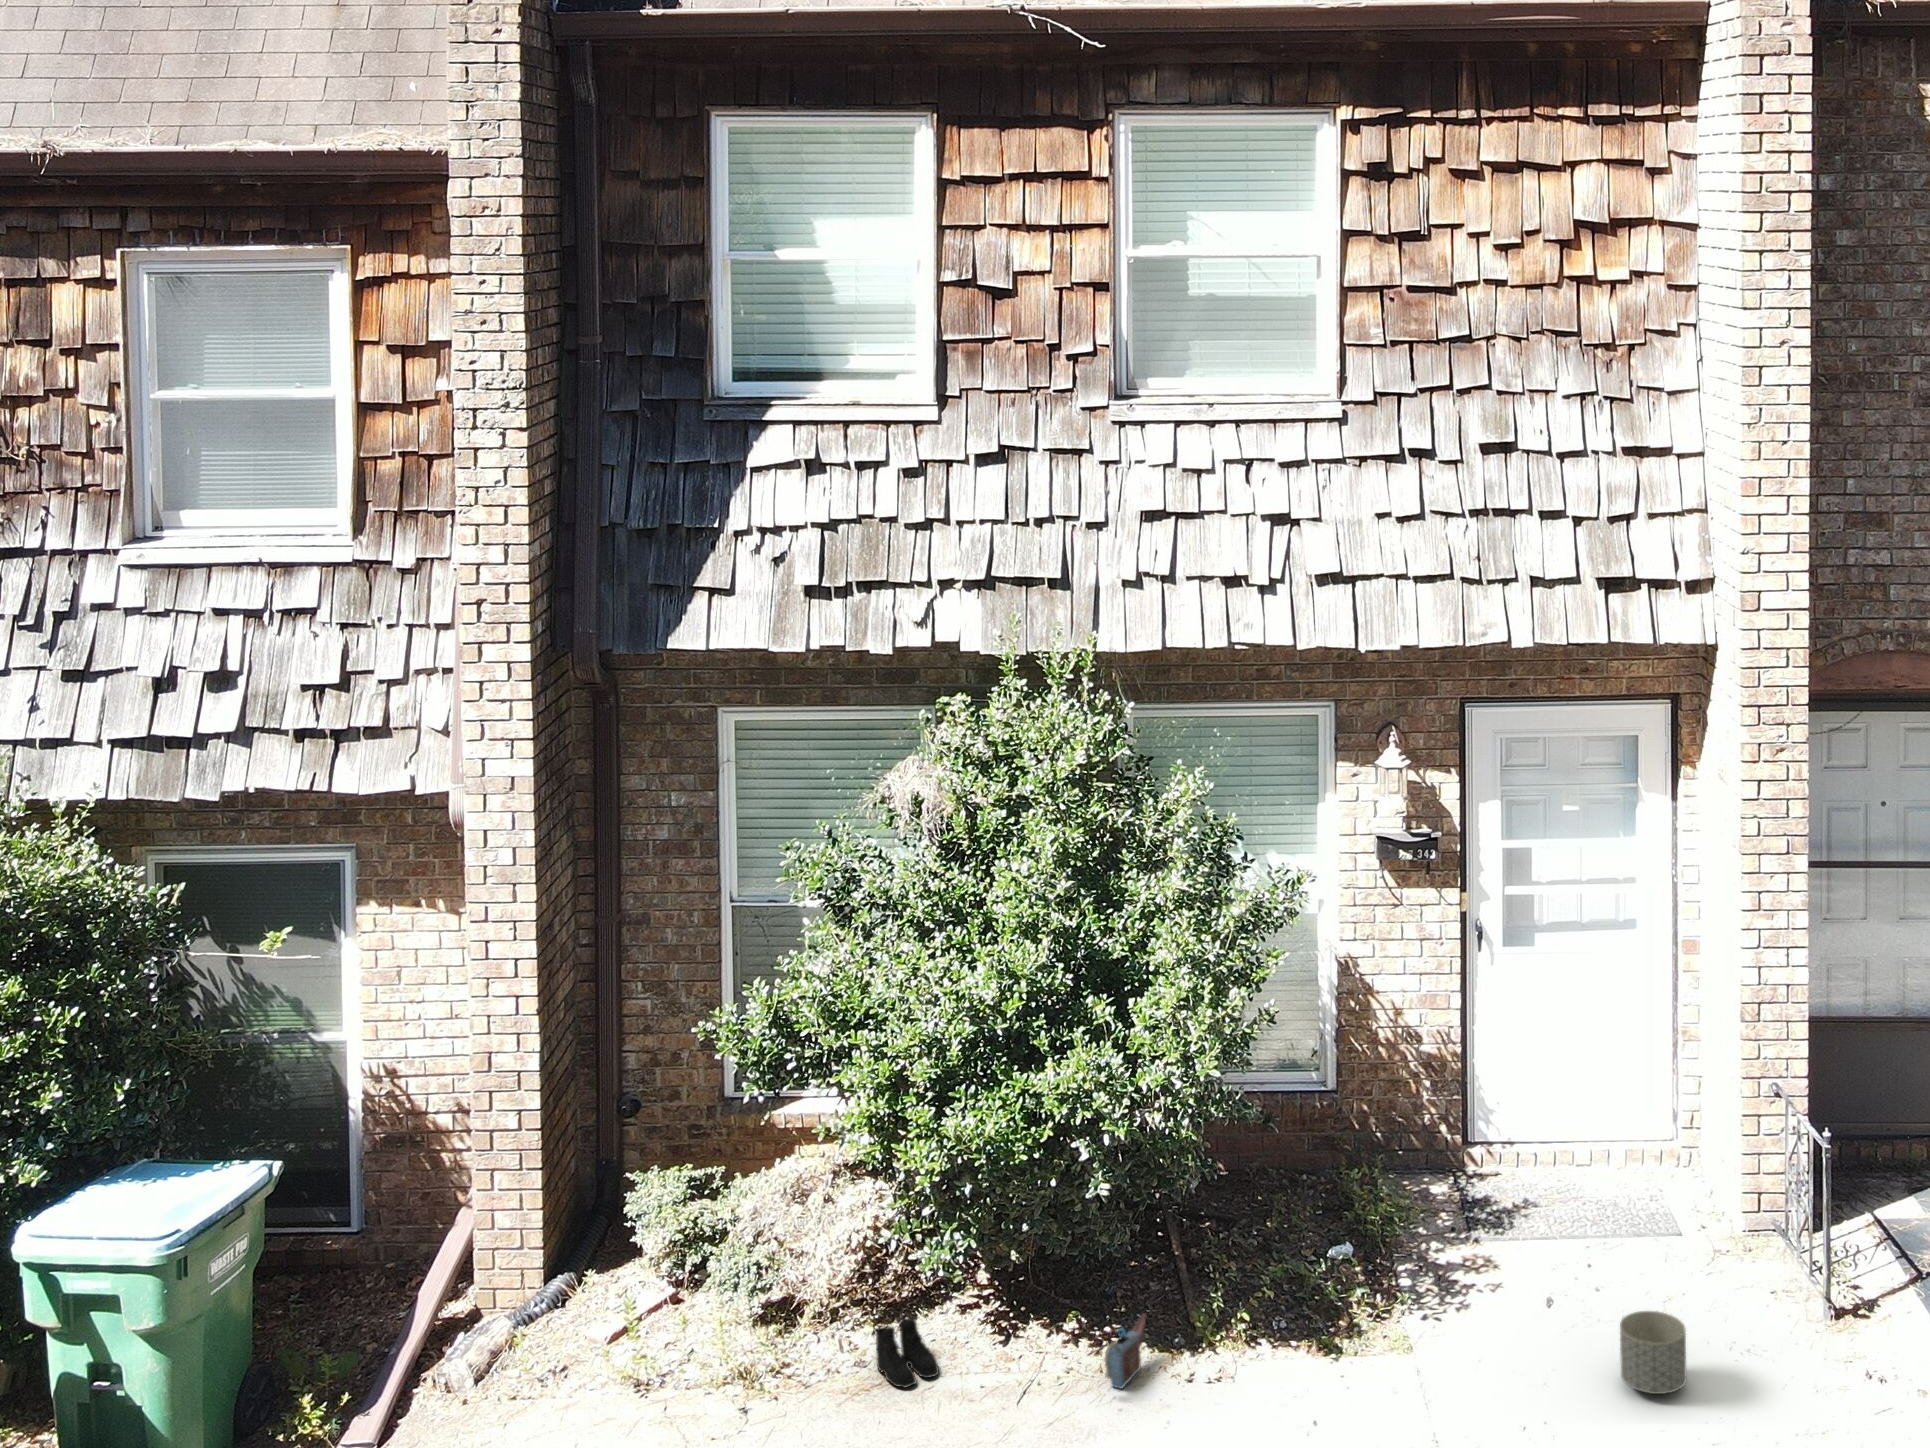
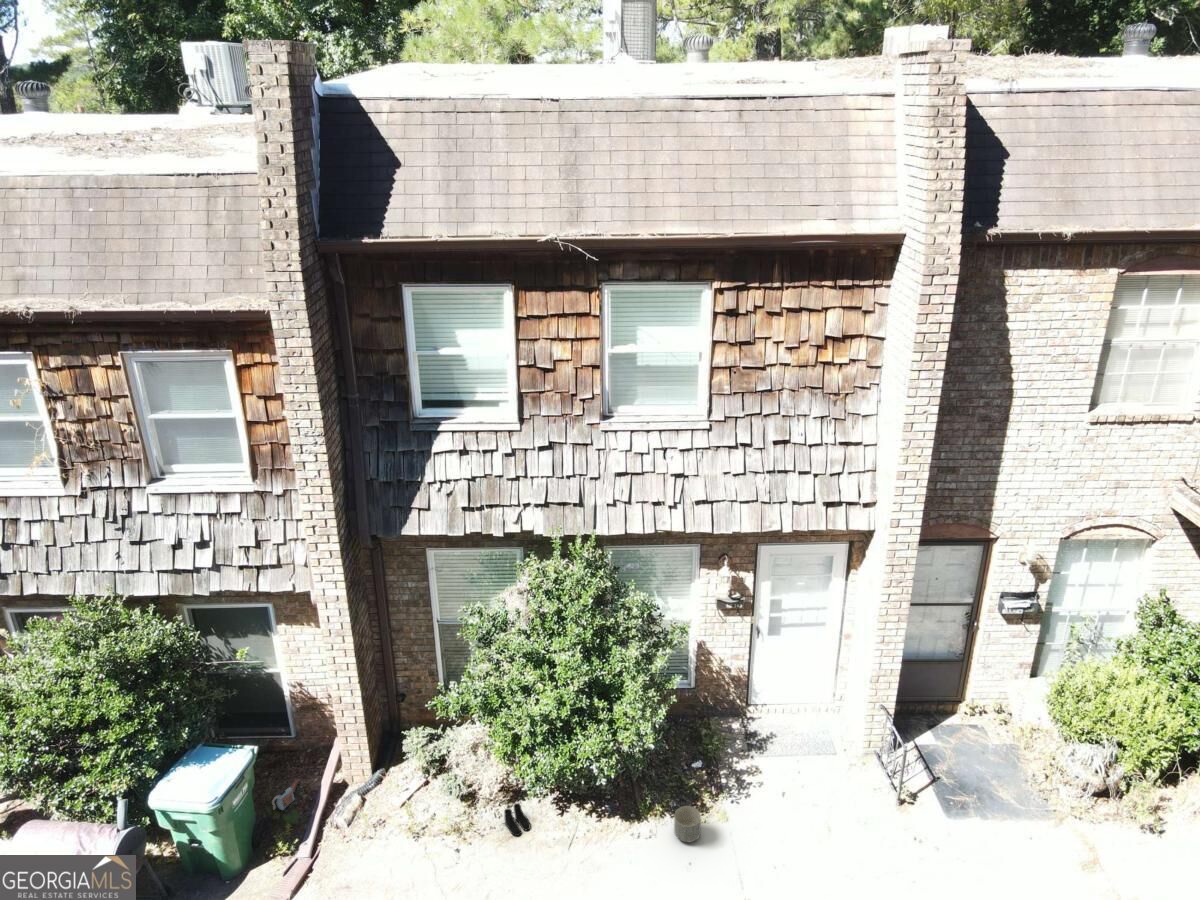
planter: present [1620,1311,1687,1394] -> present [674,806,701,842]
watering can: present [1105,1313,1147,1389] -> present [272,779,298,810]

